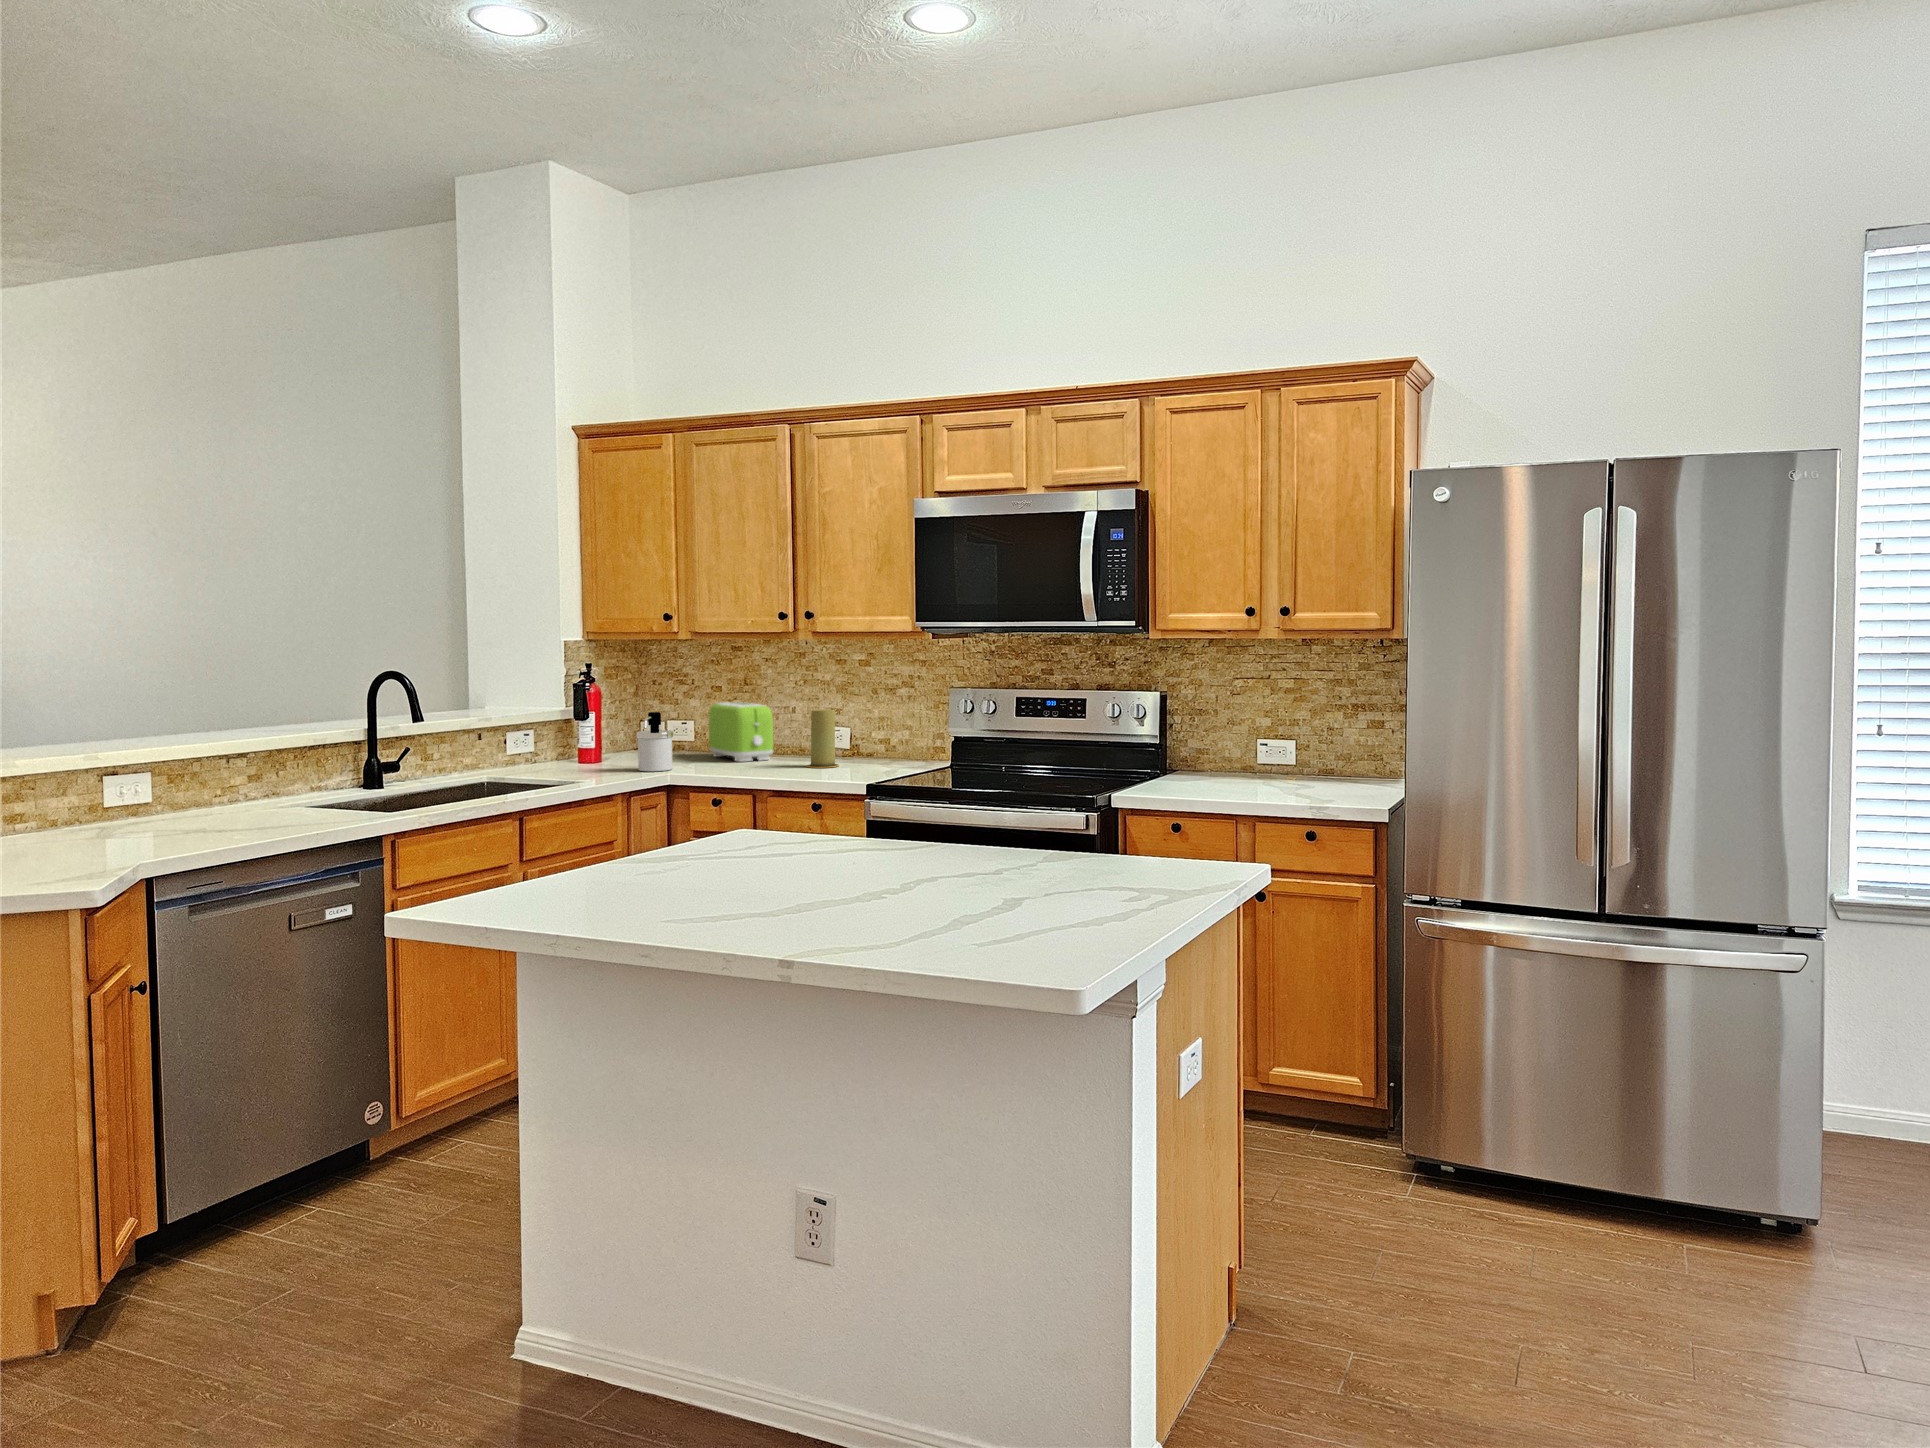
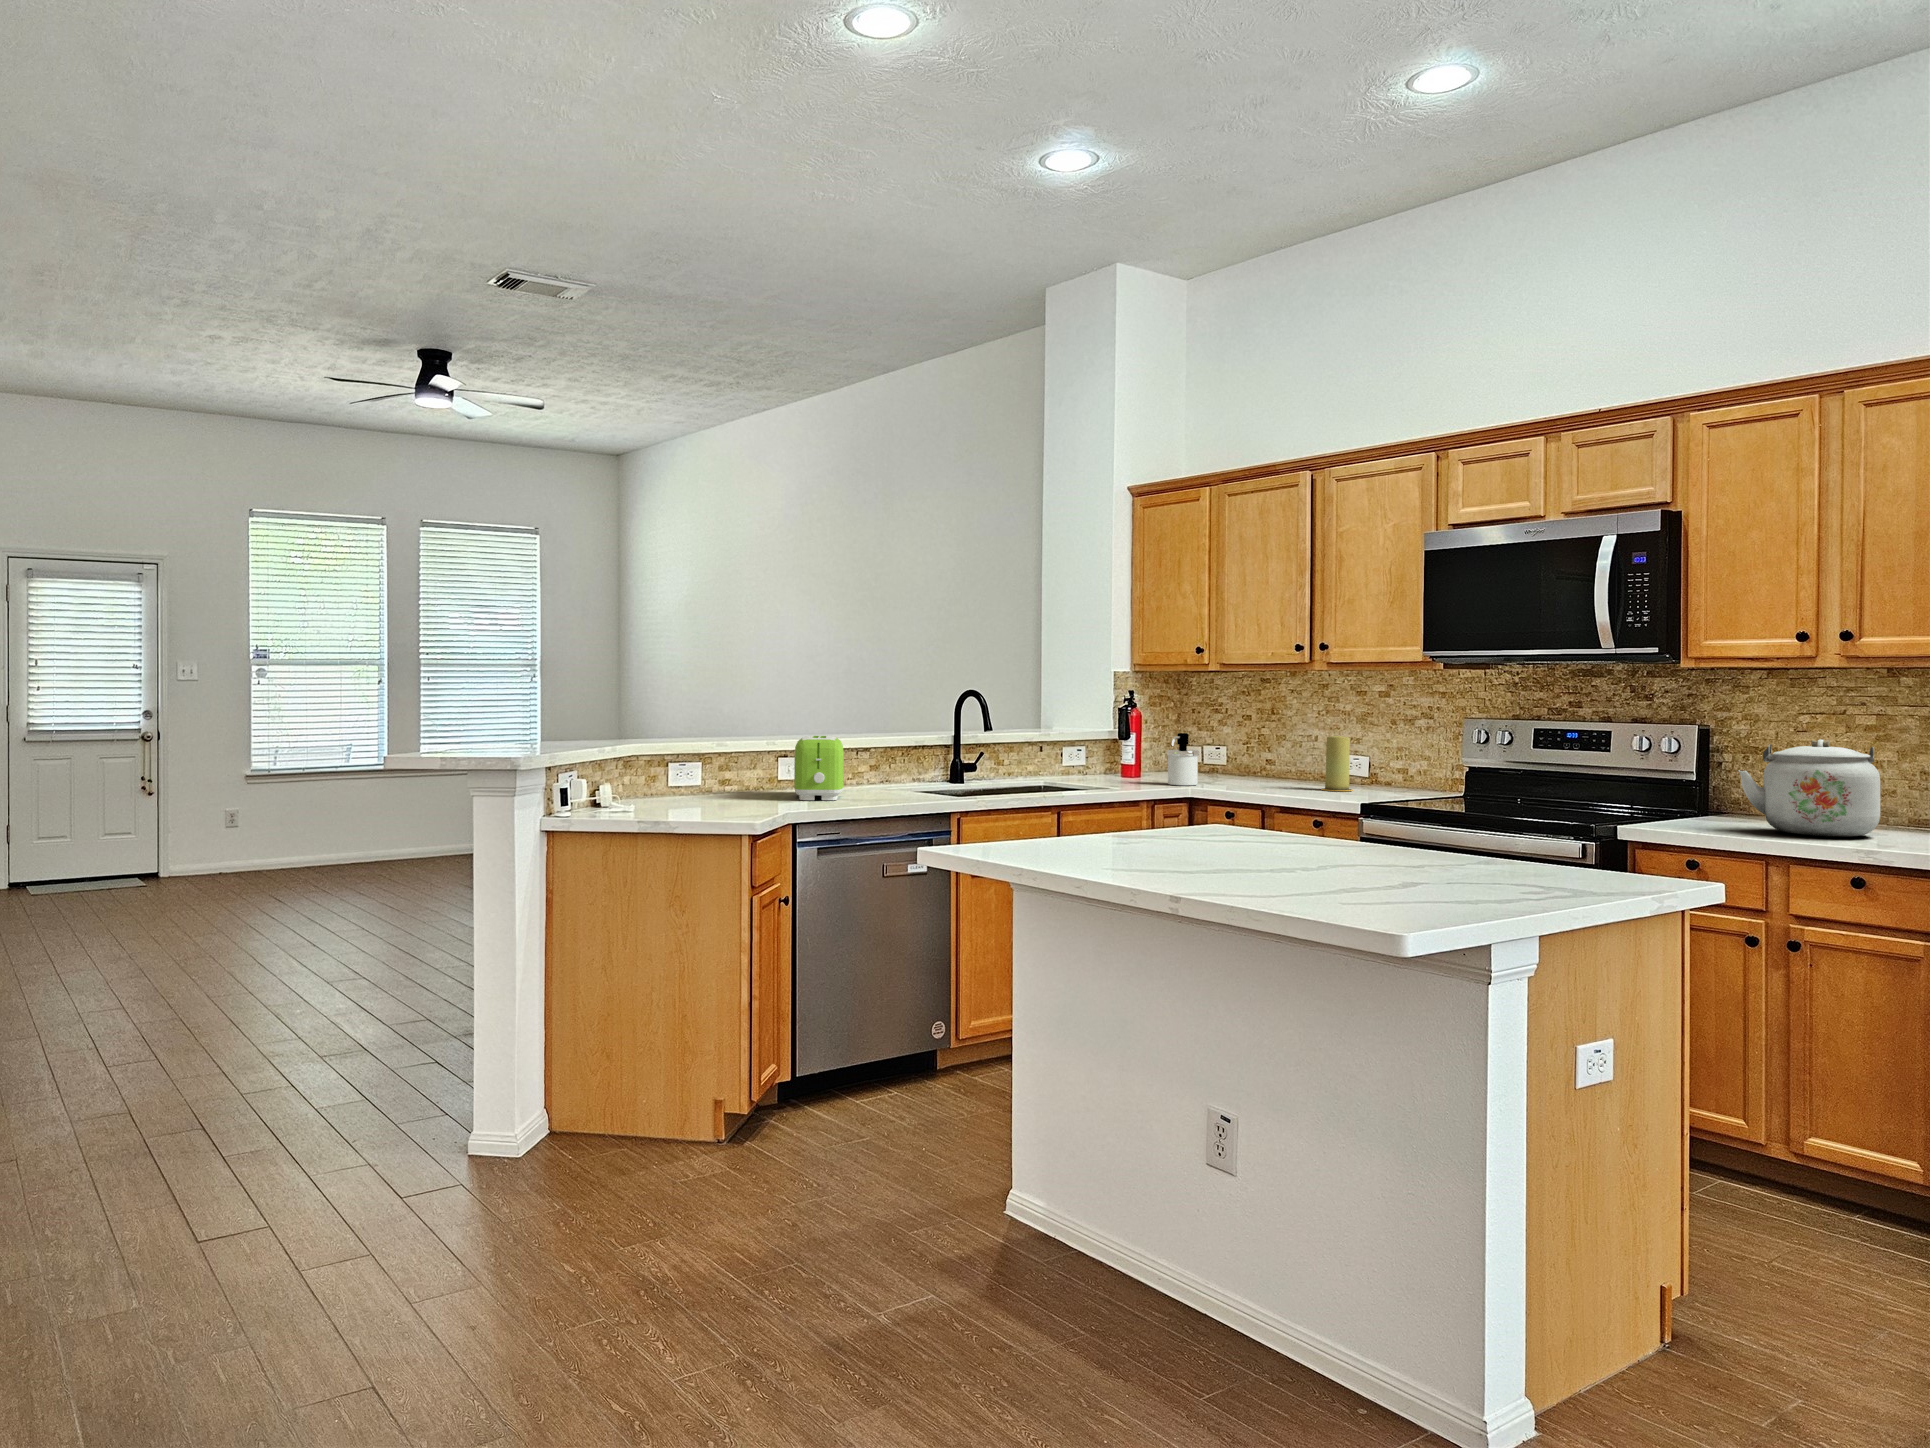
toaster: present [709,702,773,762] -> present [794,736,844,800]
kettle: none [1207,706,1314,793] -> present [1739,739,1880,837]

